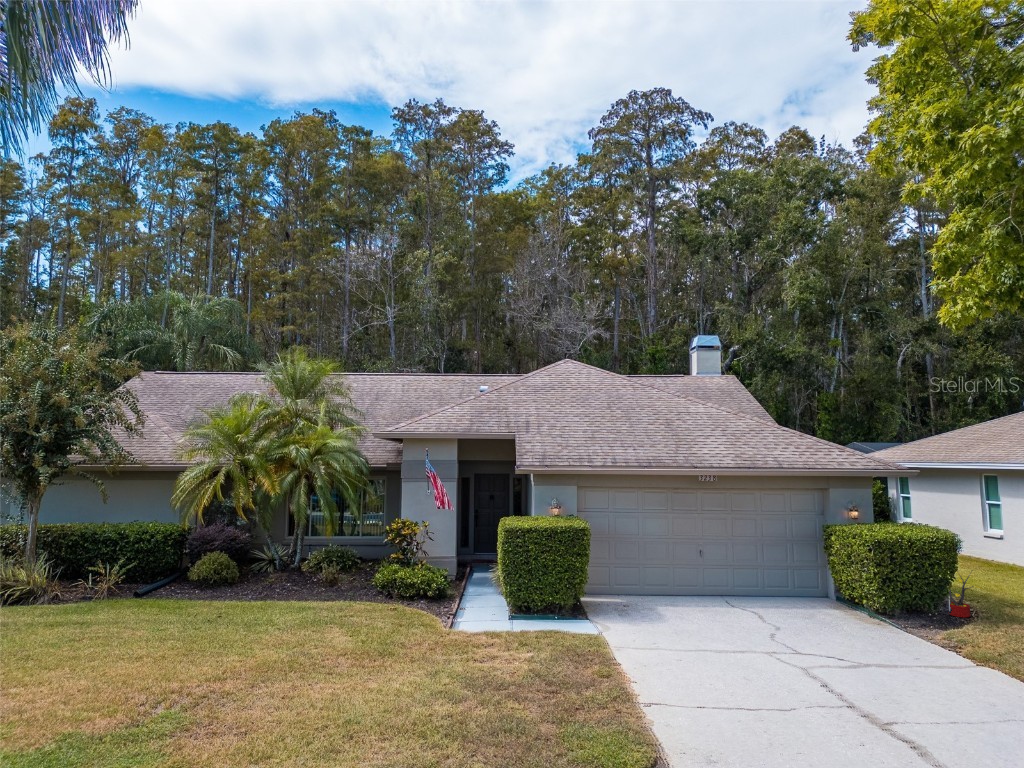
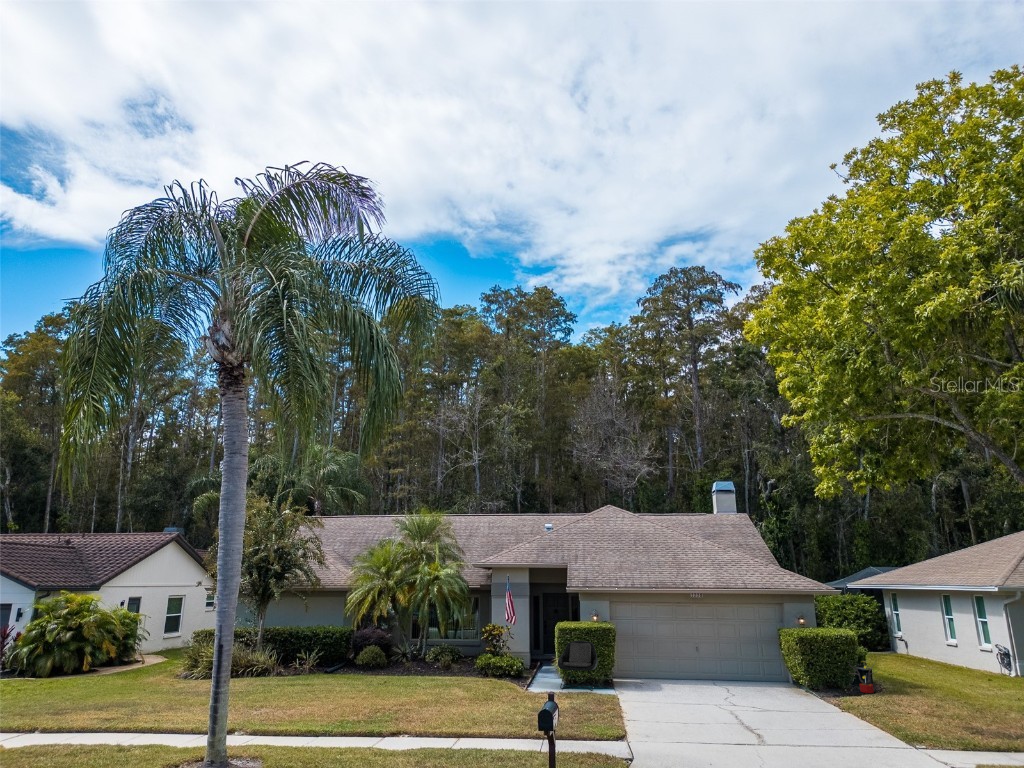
lounge chair: none [505,547,568,628] -> present [558,641,598,691]

